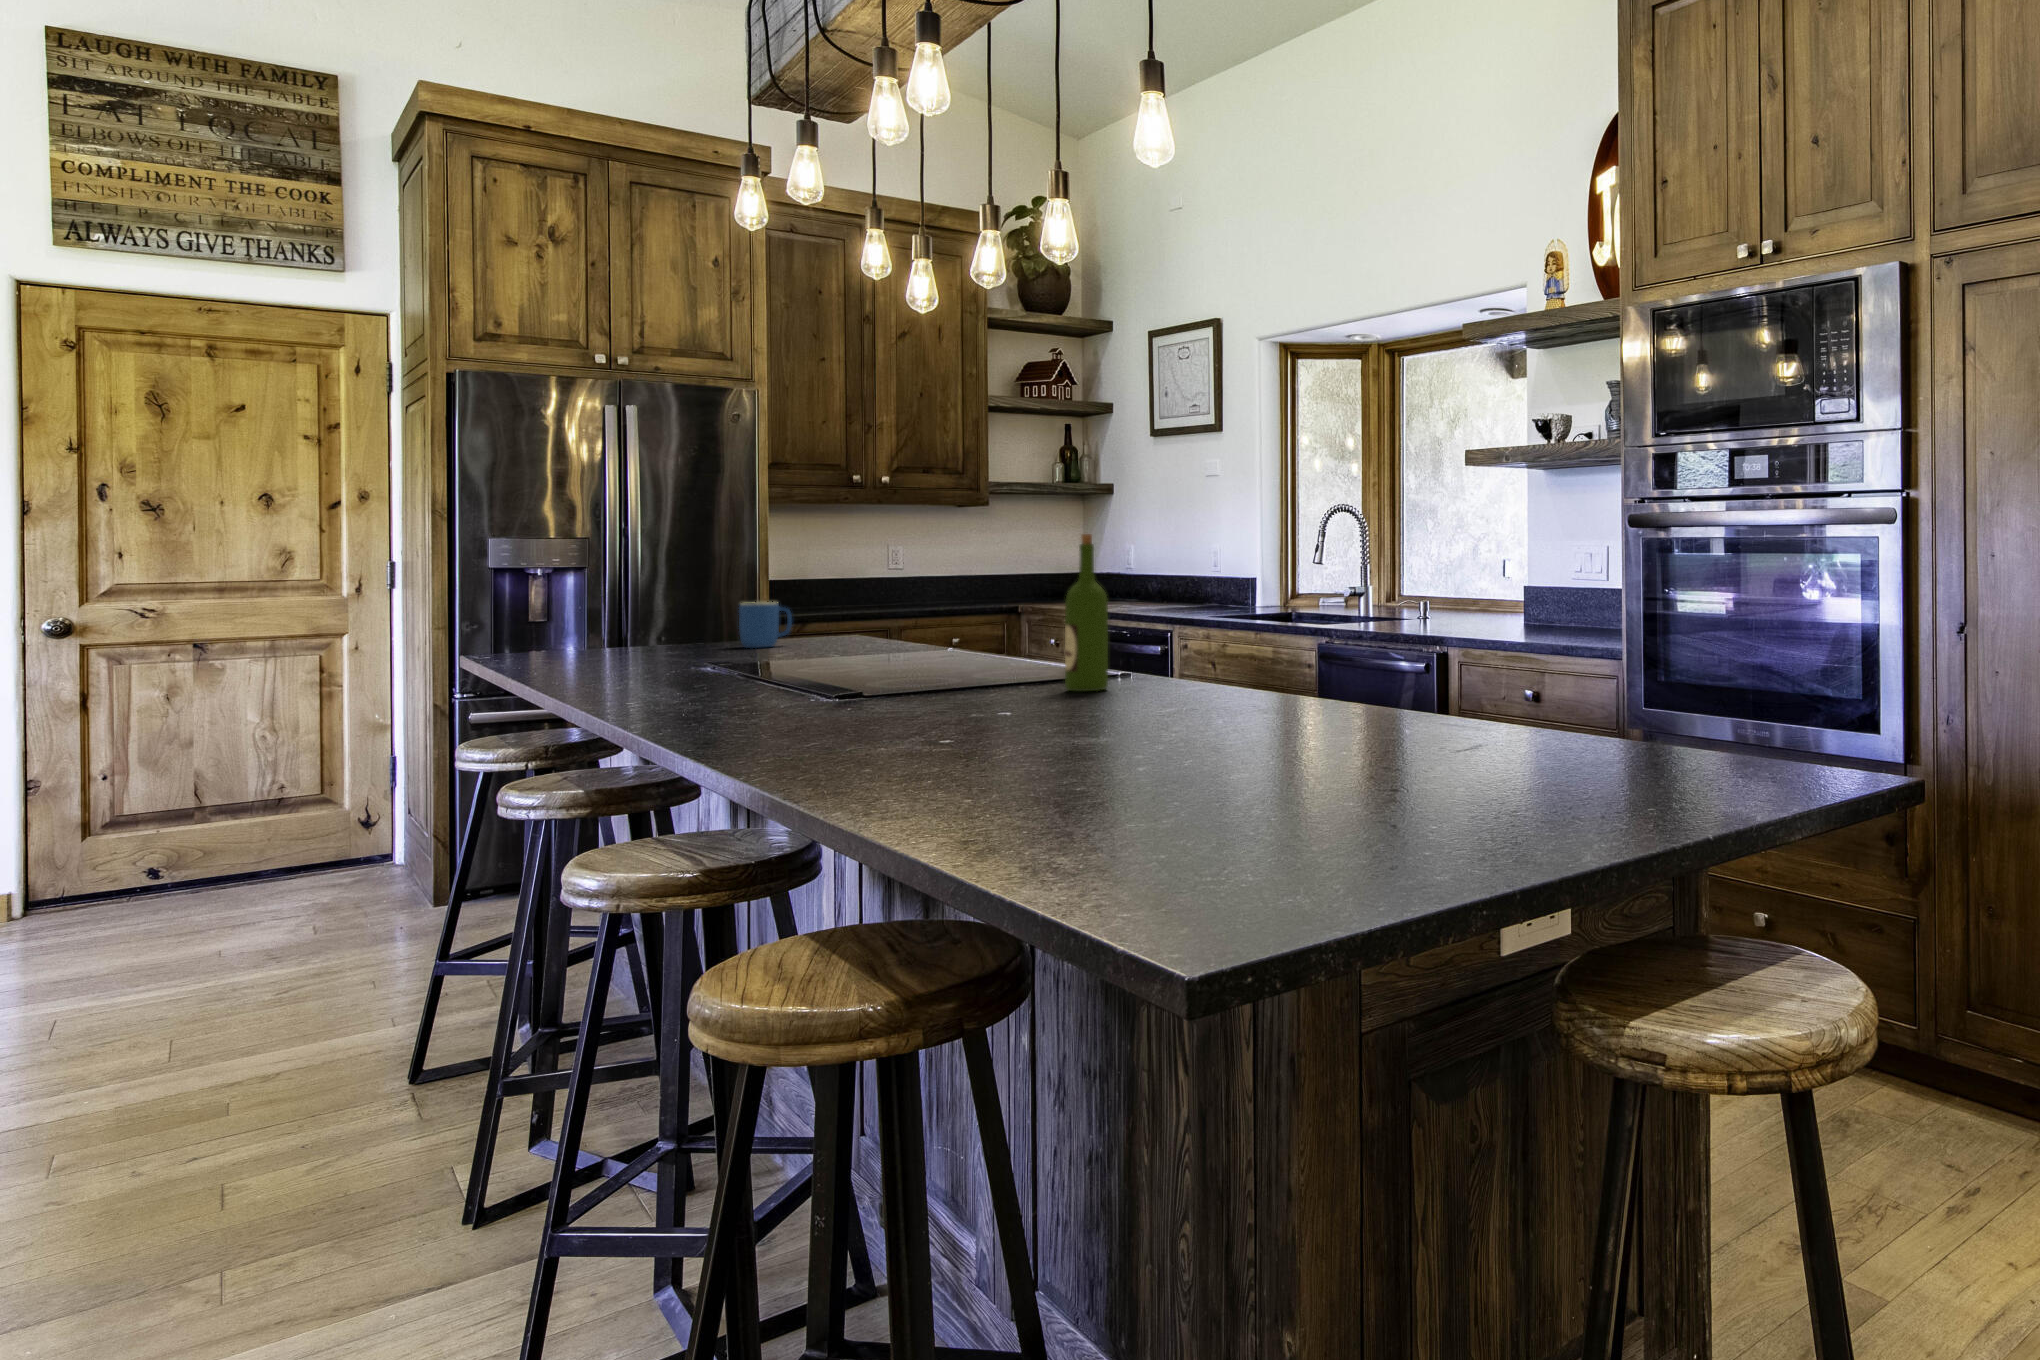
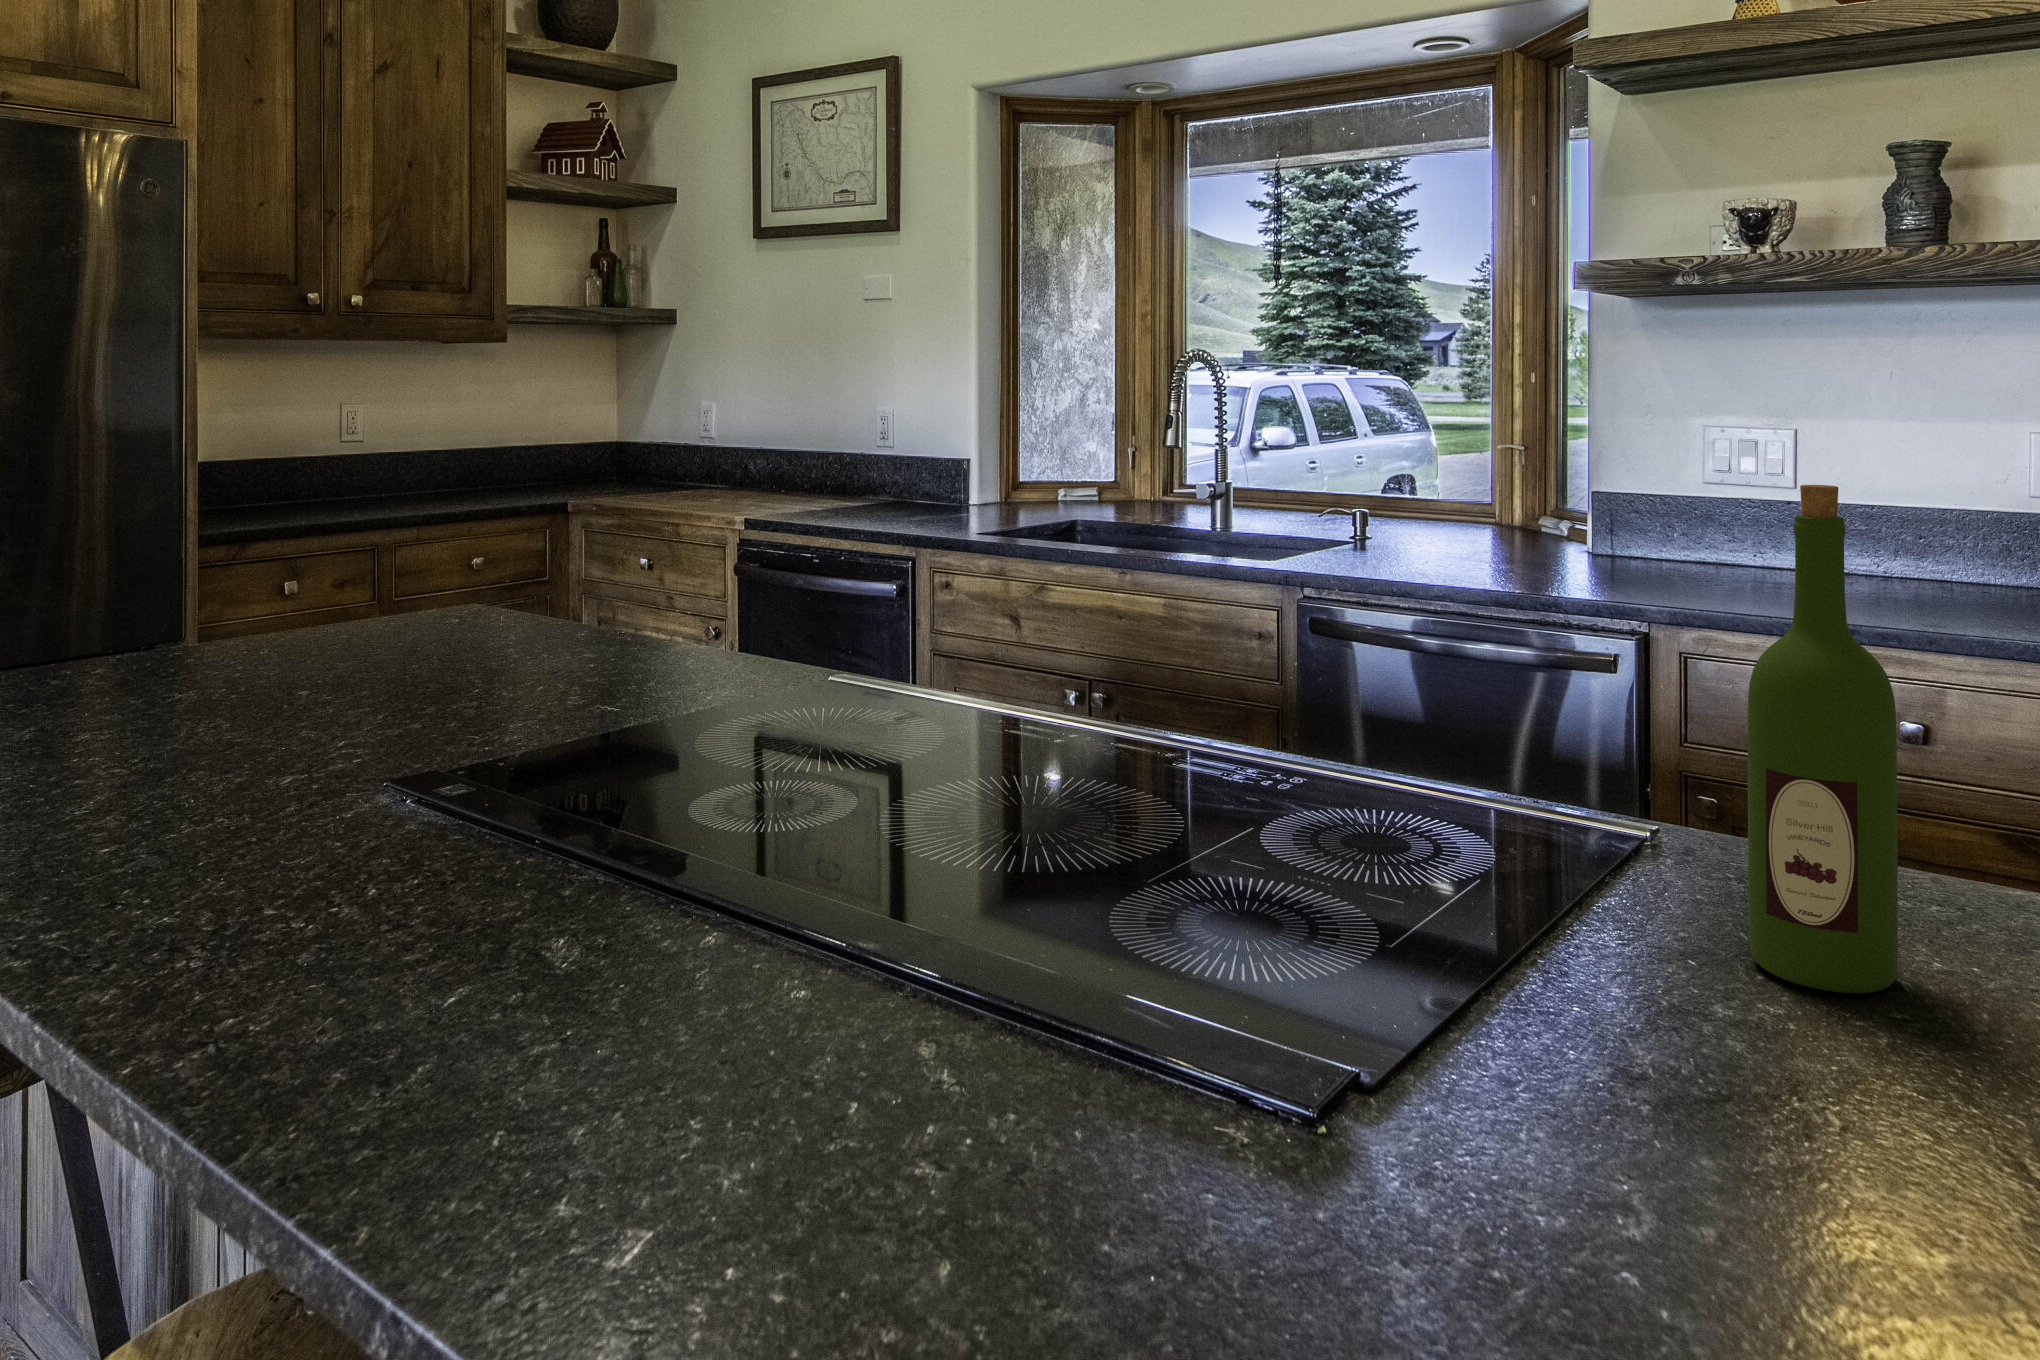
mug: present [739,602,792,648] -> none [277,558,385,661]

